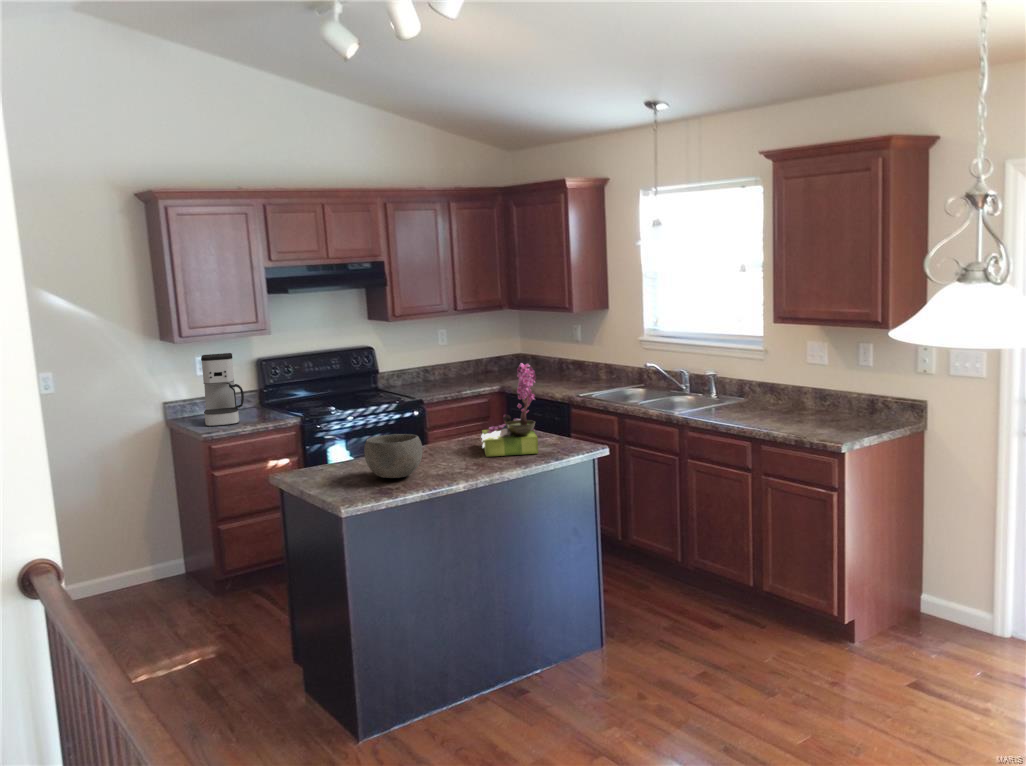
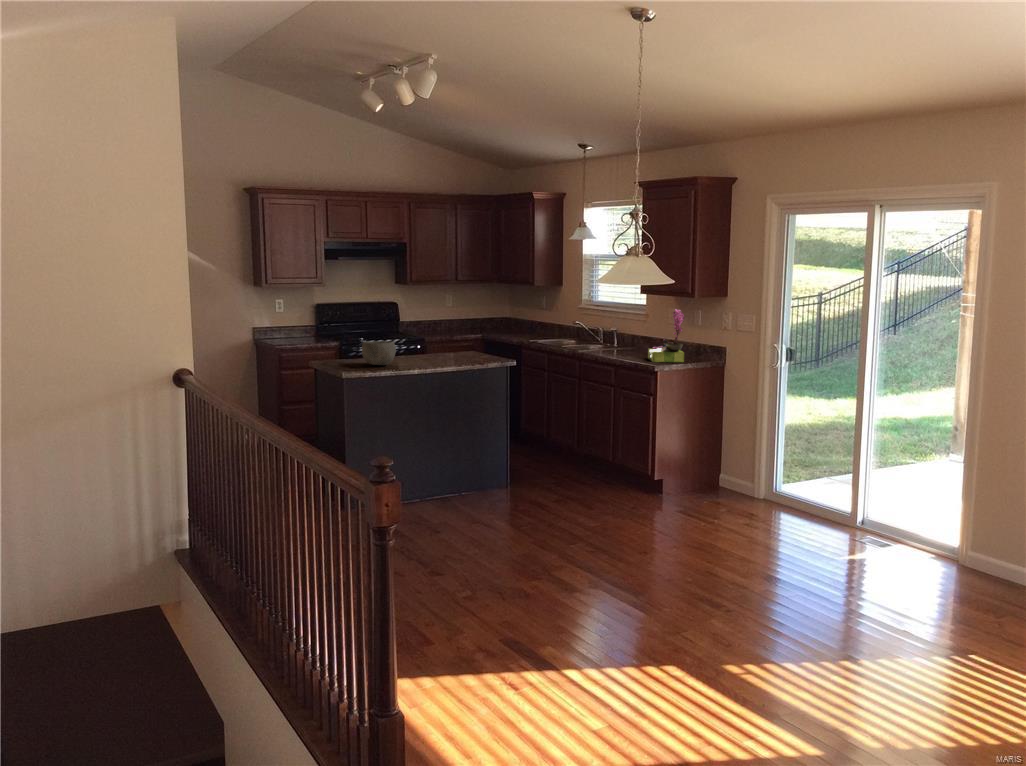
coffee maker: present [201,353,244,426] -> none [278,297,304,342]
flower arrangement: present [481,363,538,457] -> present [648,309,684,362]

